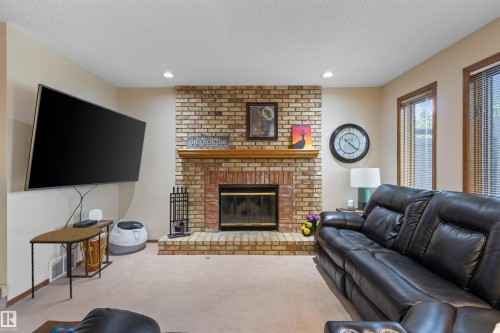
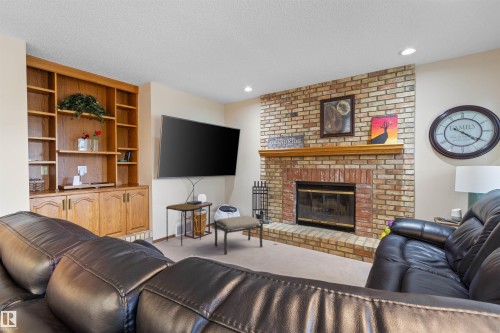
ottoman: none [131,231,198,292] -> present [214,216,263,254]

